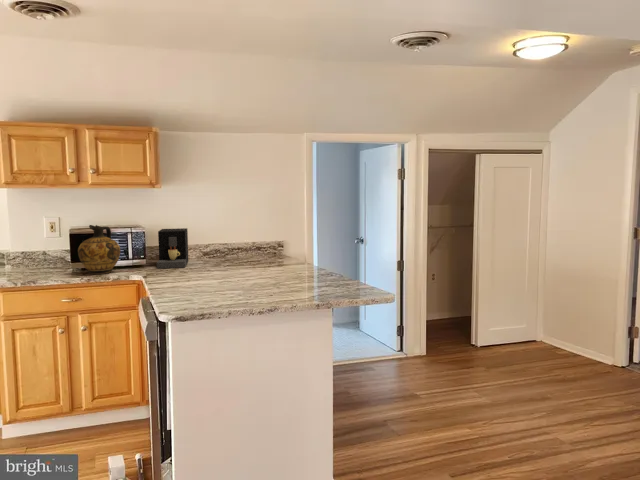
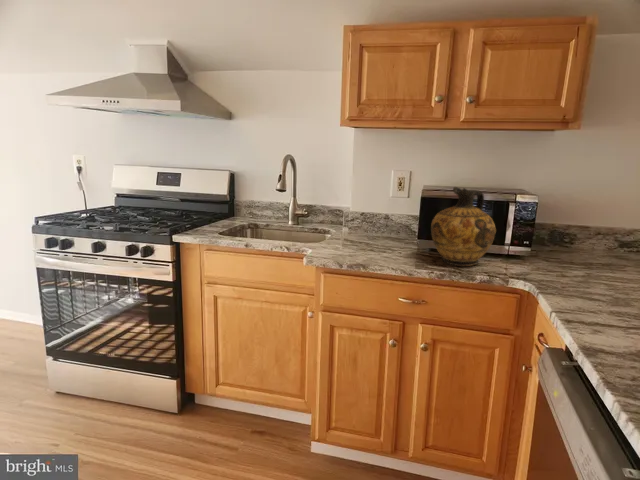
coffee maker: present [157,228,188,268] -> none [550,199,610,275]

